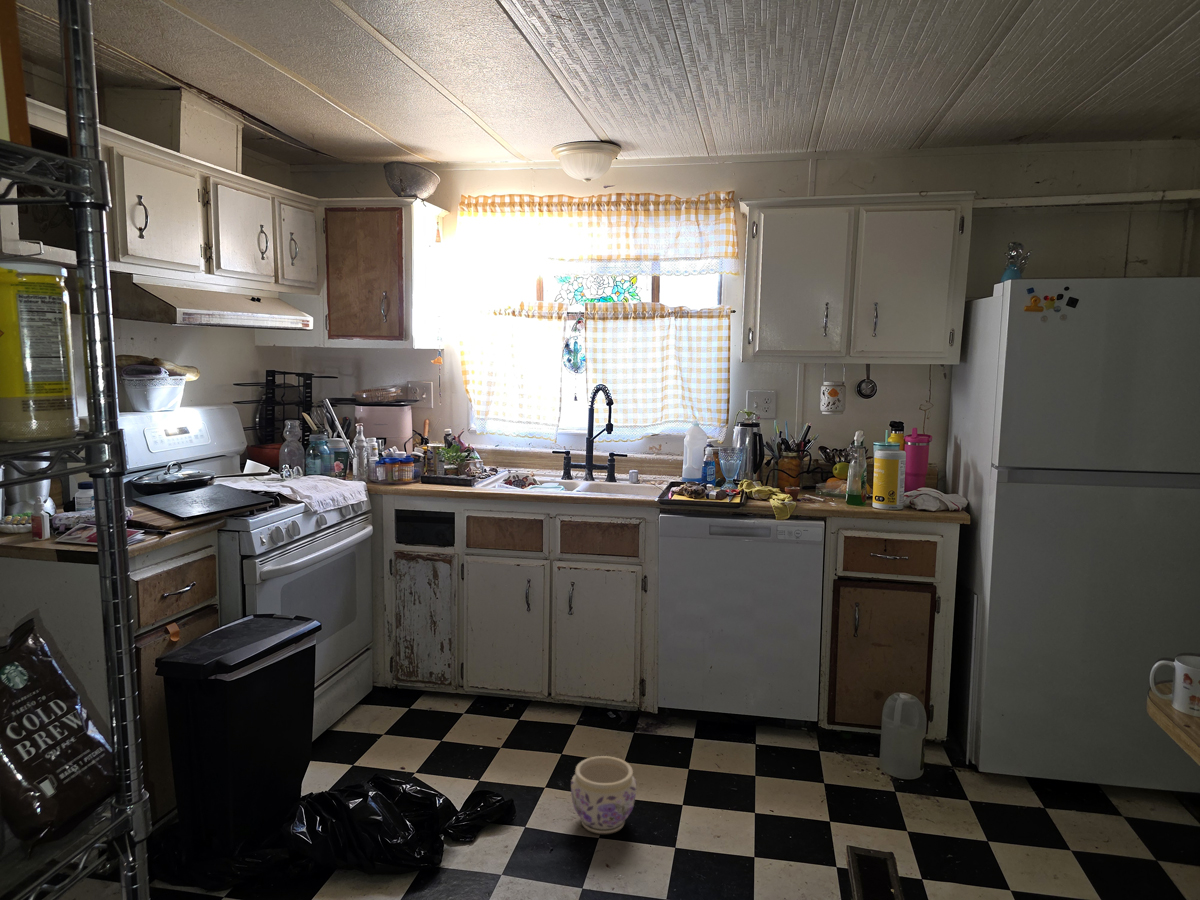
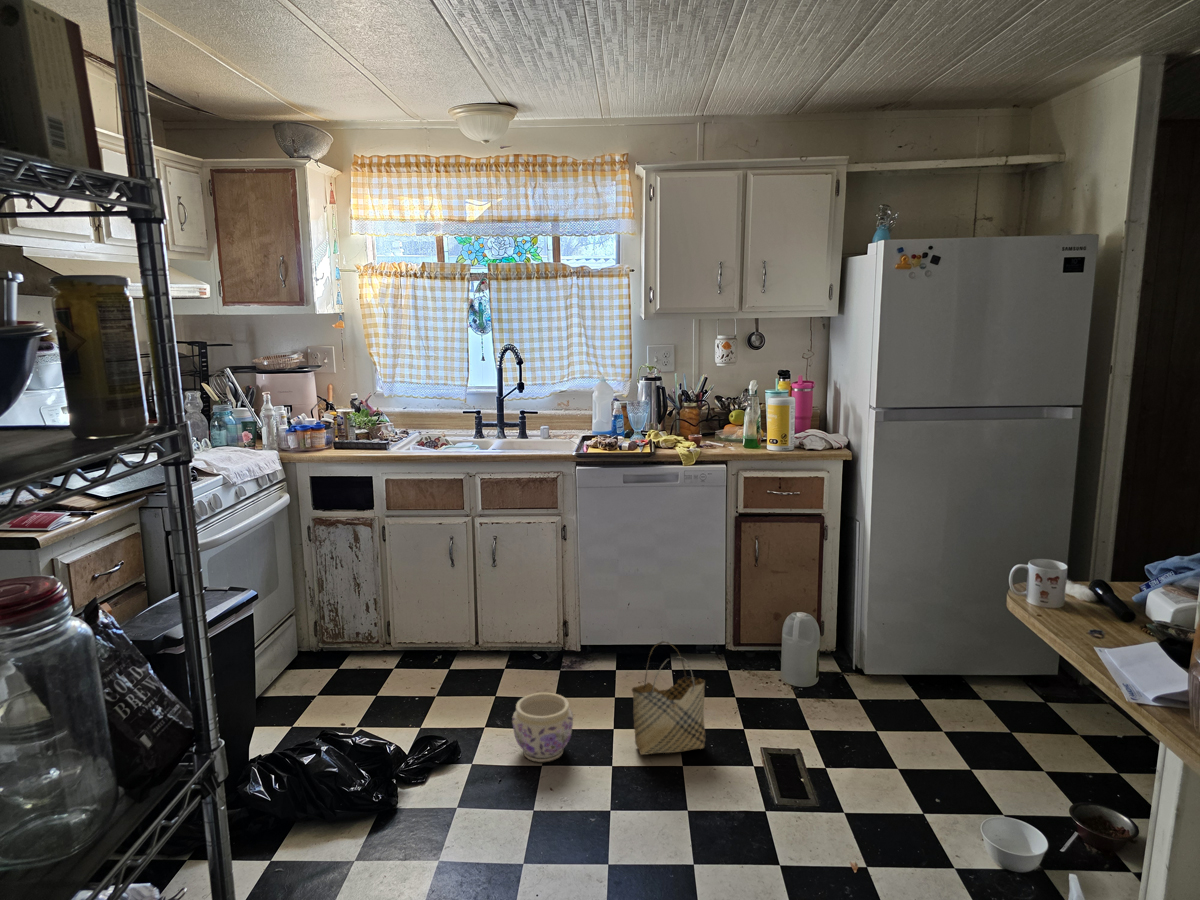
woven basket: none [702,712,786,839] -> present [632,641,705,755]

